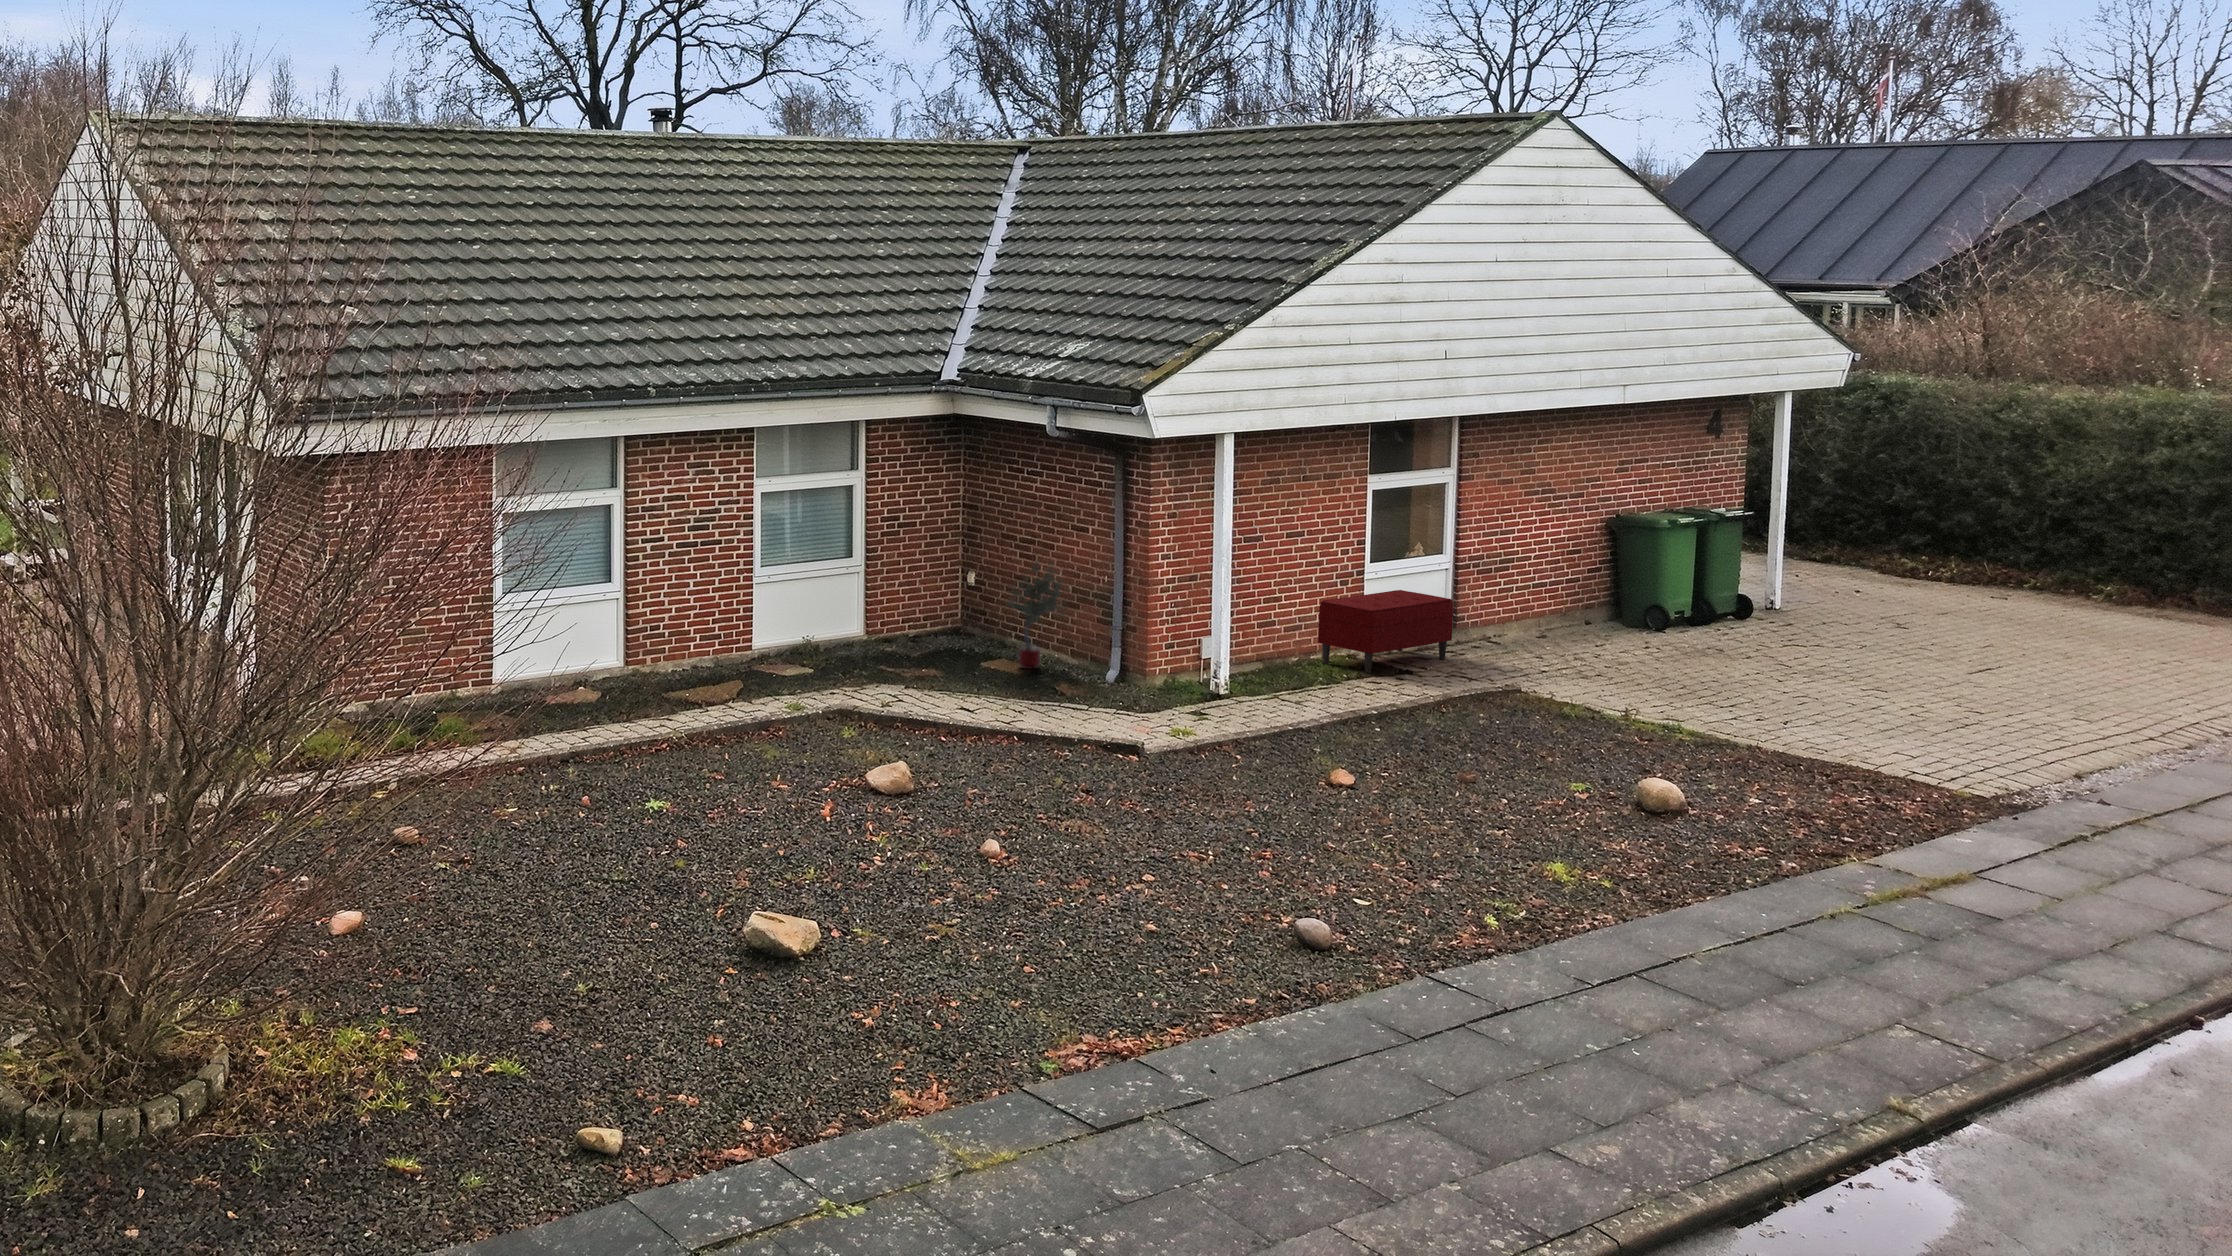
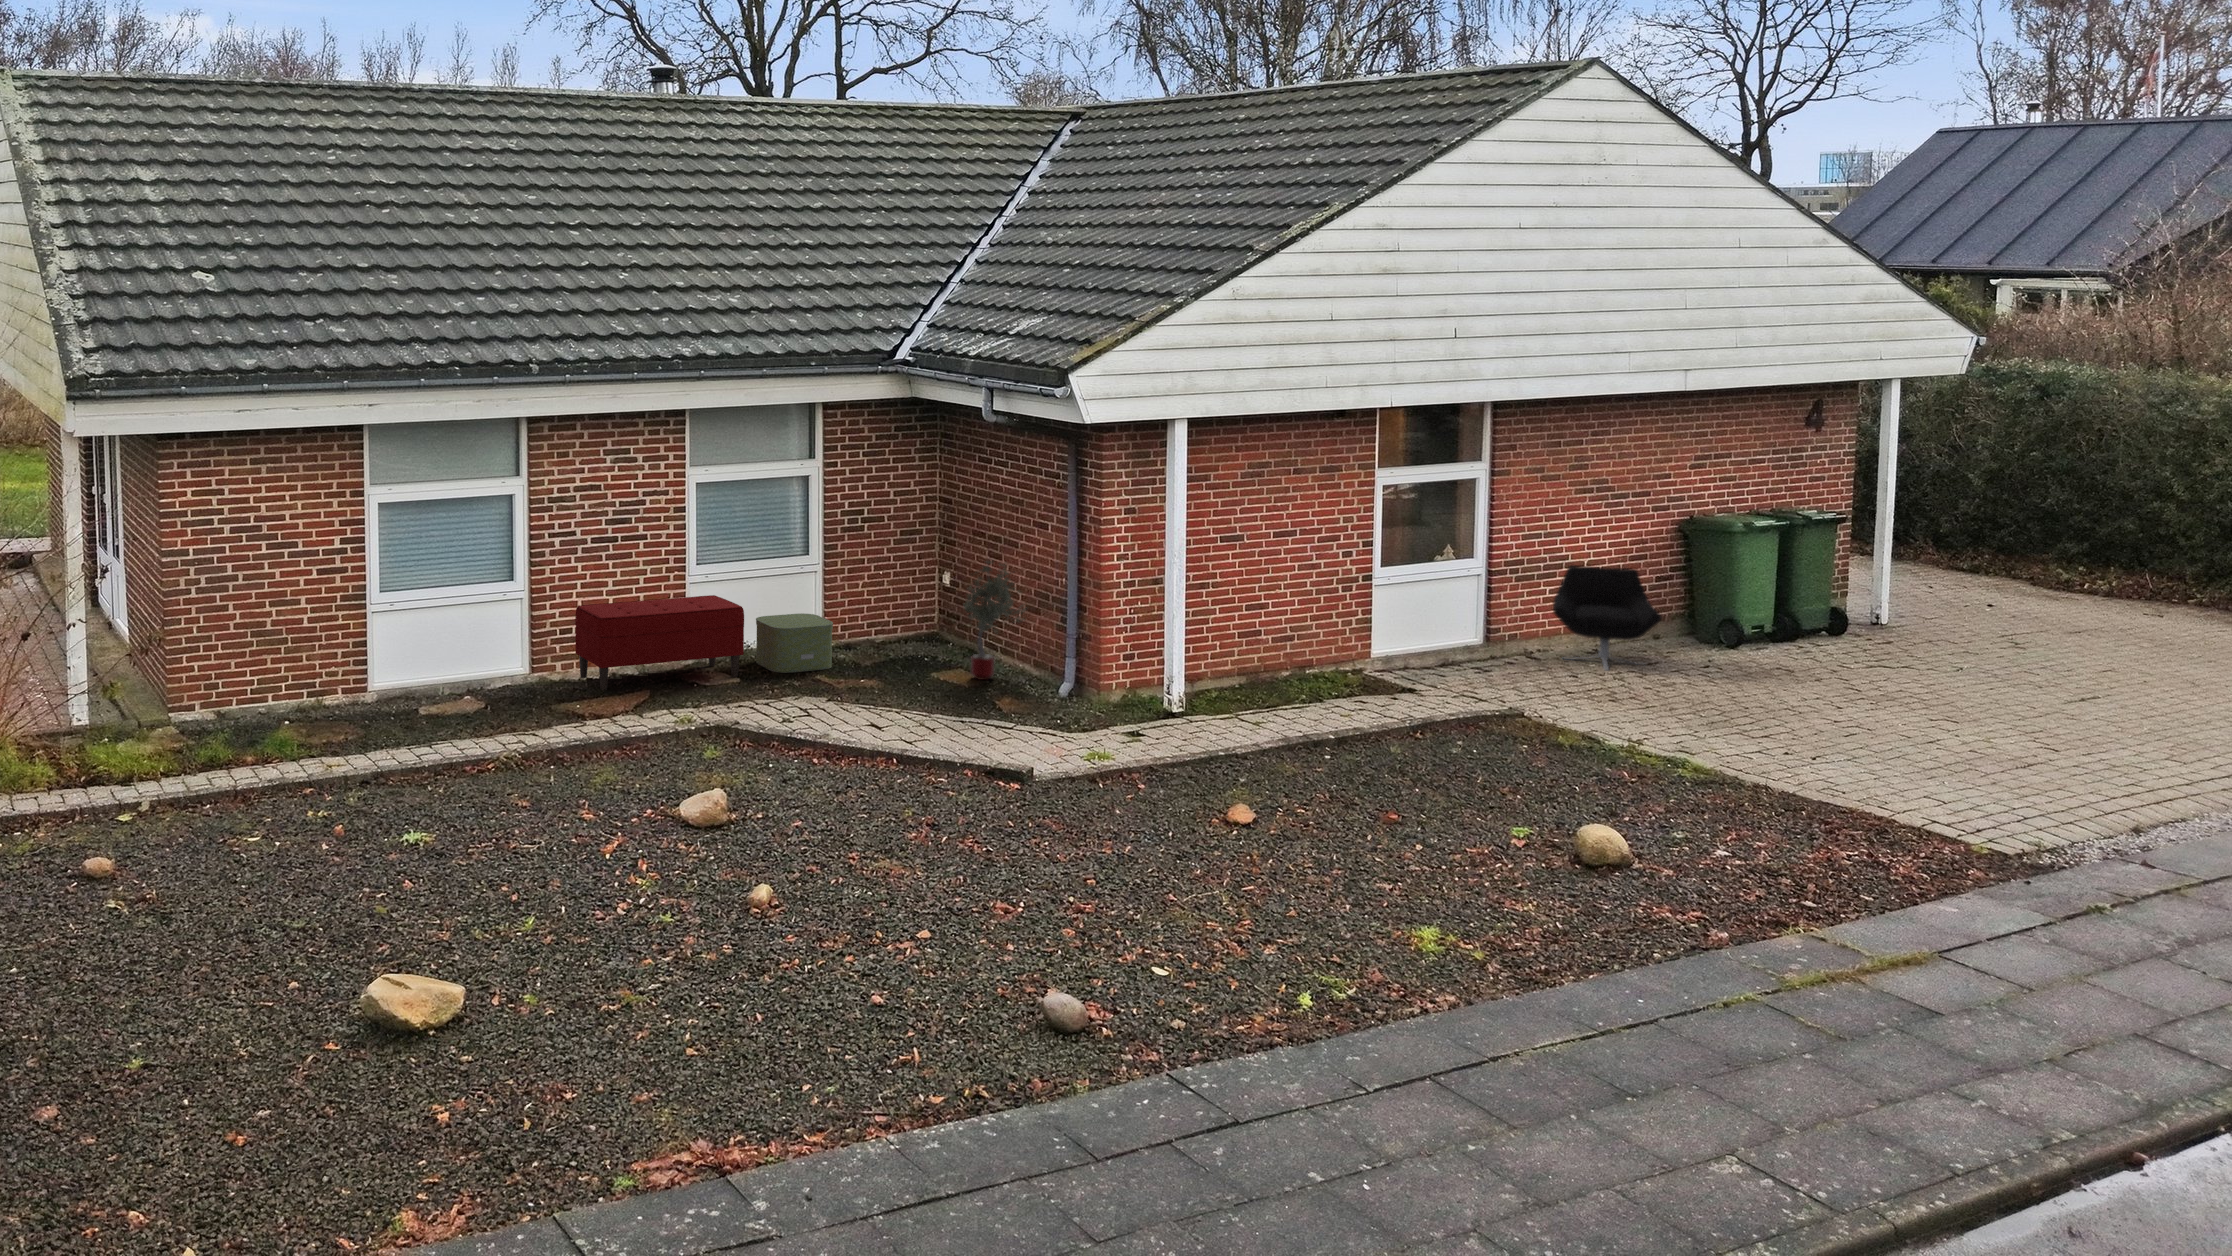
lounge chair: none [1509,561,1612,655] -> present [1553,565,1662,671]
bench: present [1318,590,1453,673] -> present [575,595,744,690]
storage box: none [816,612,889,665] -> present [756,613,833,673]

